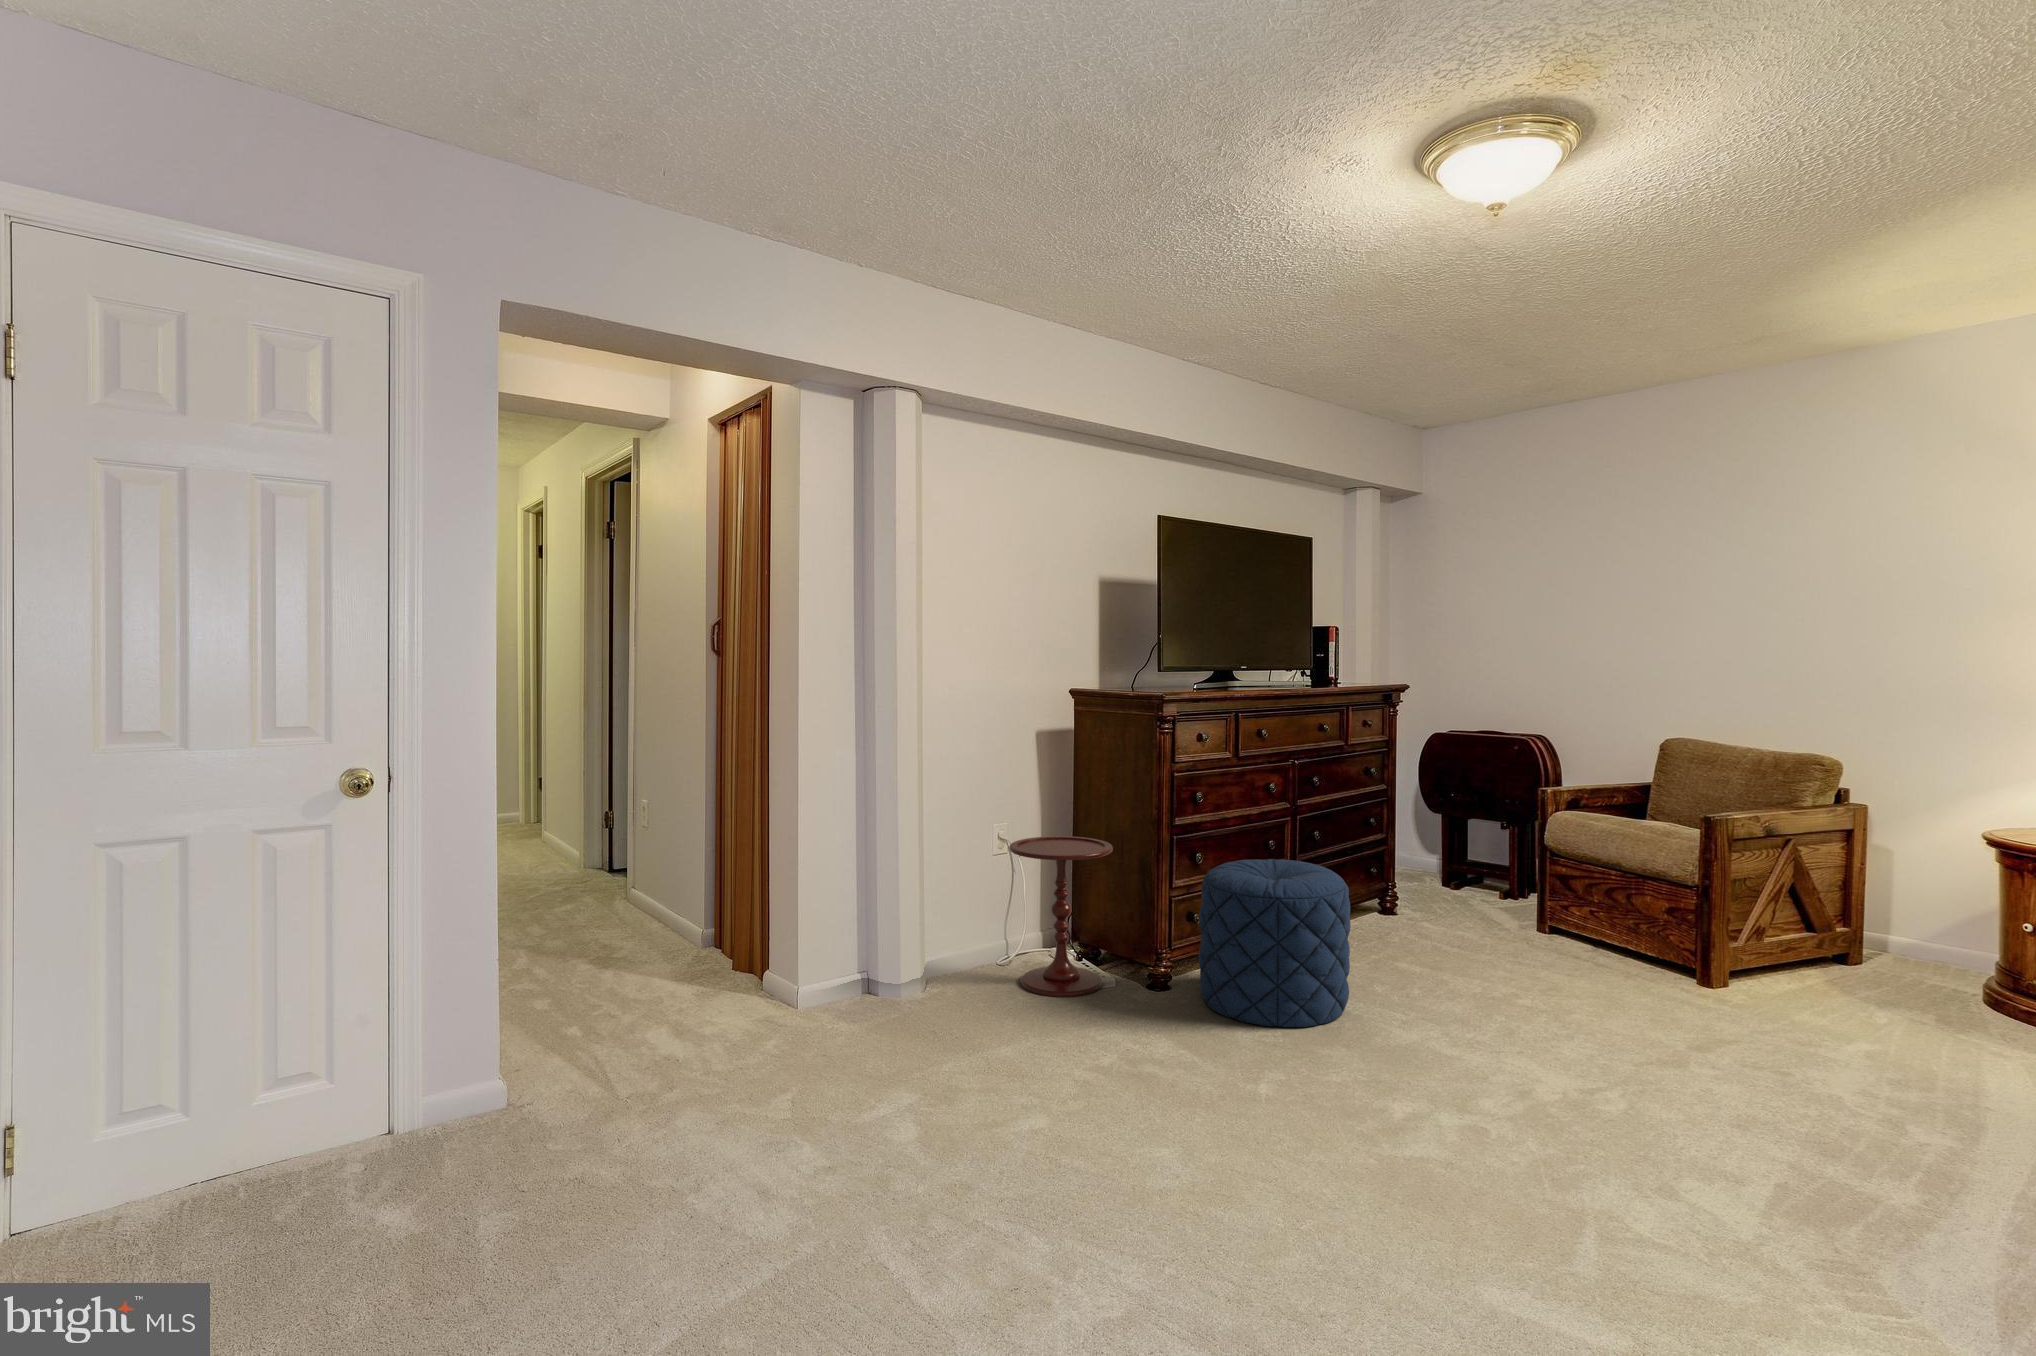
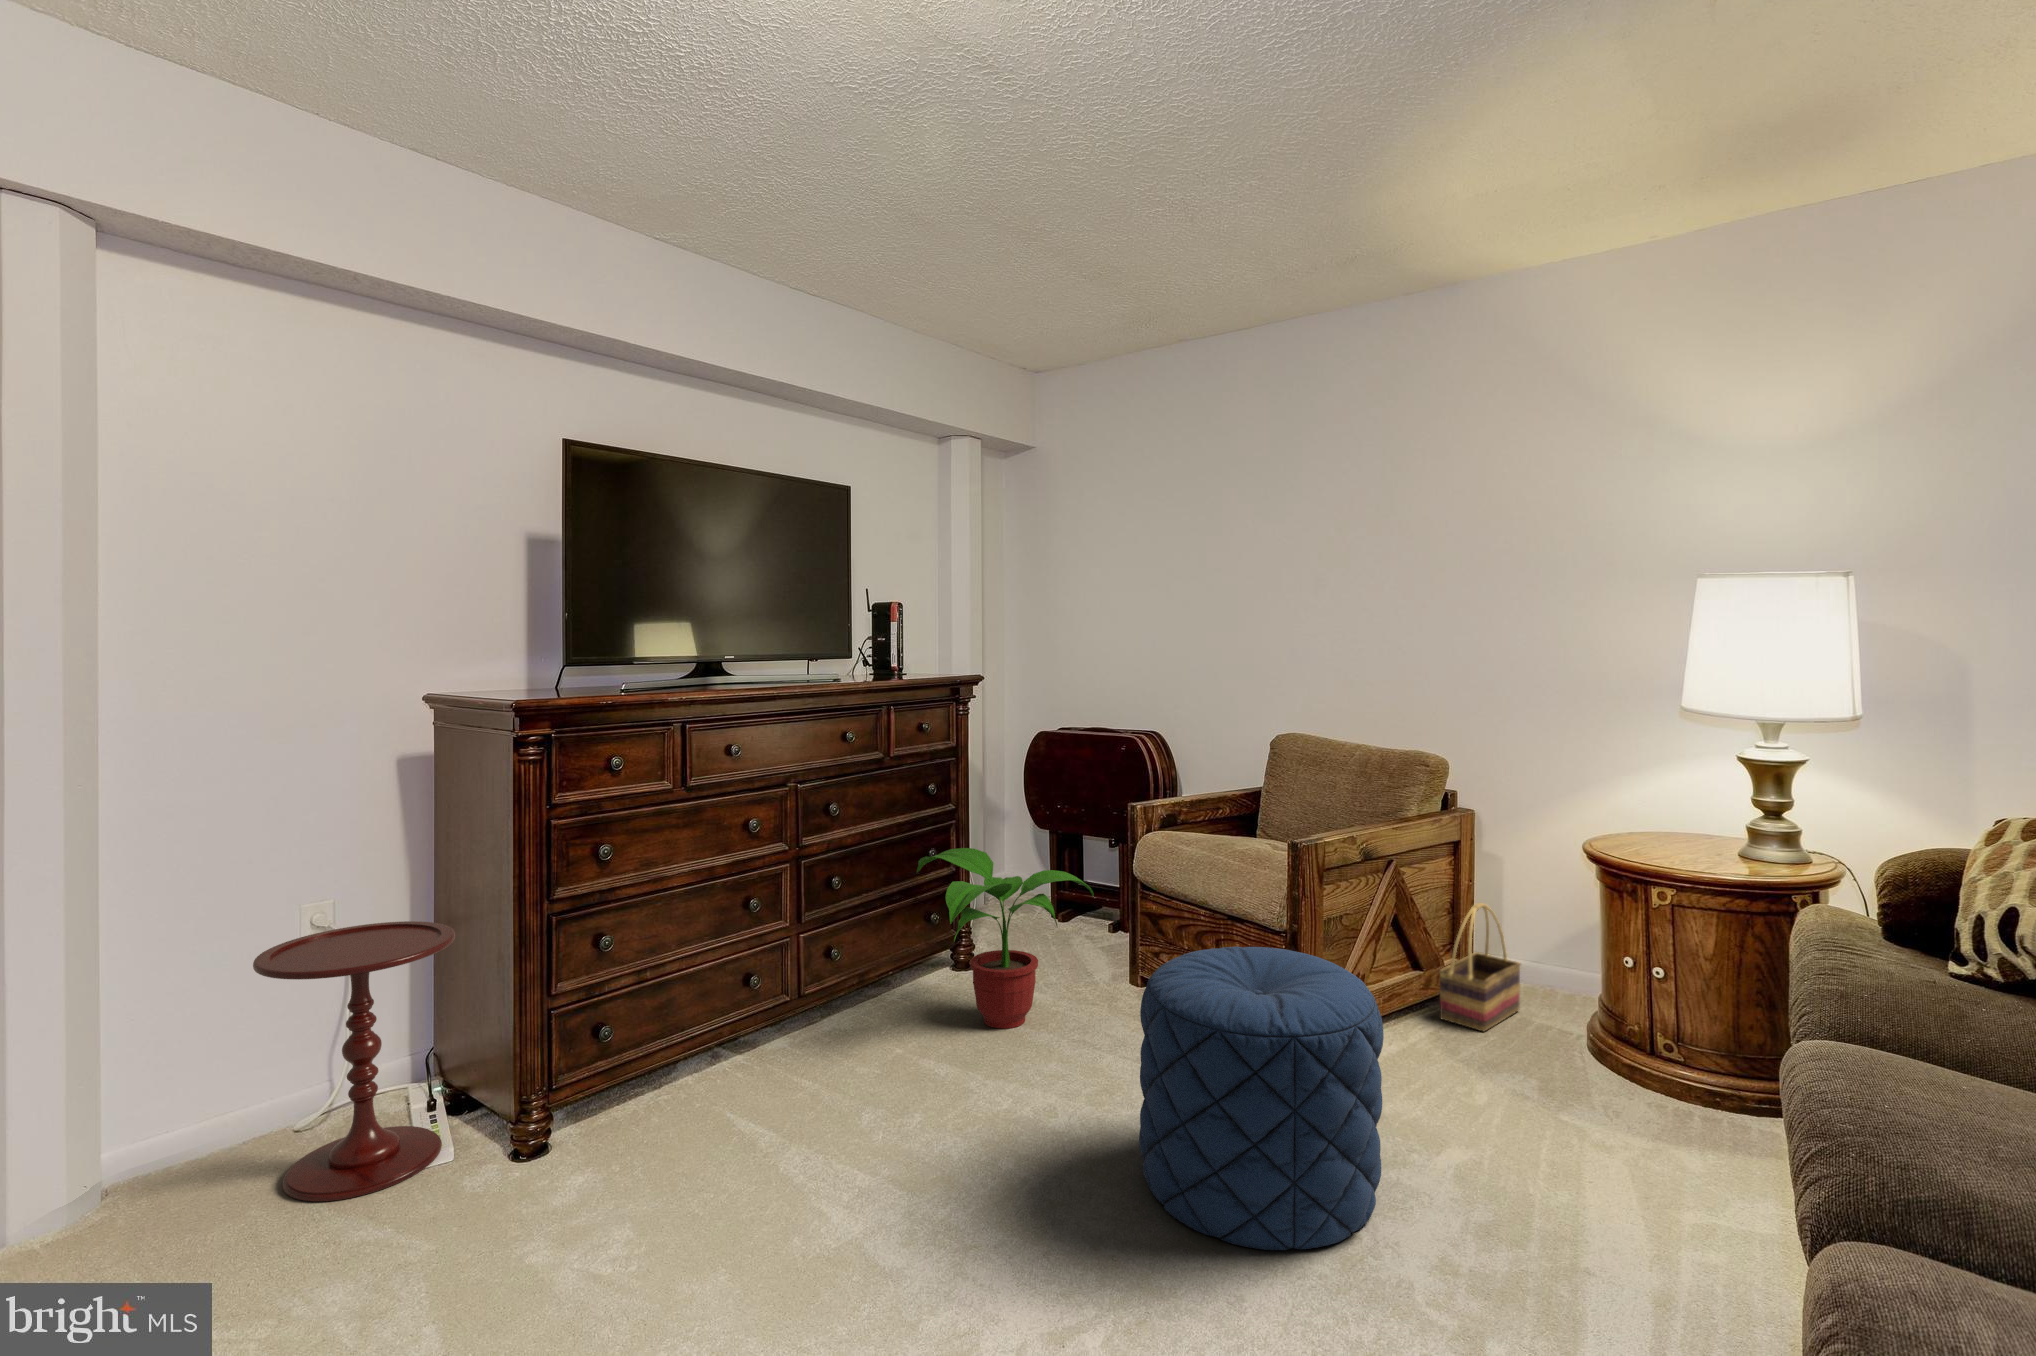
potted plant: none [1366,816,1518,951] -> present [917,848,1093,1029]
pouf: present [1198,859,1351,1027] -> present [1139,947,1384,1250]
basket: none [1832,880,1914,983] -> present [1439,903,1521,1031]

